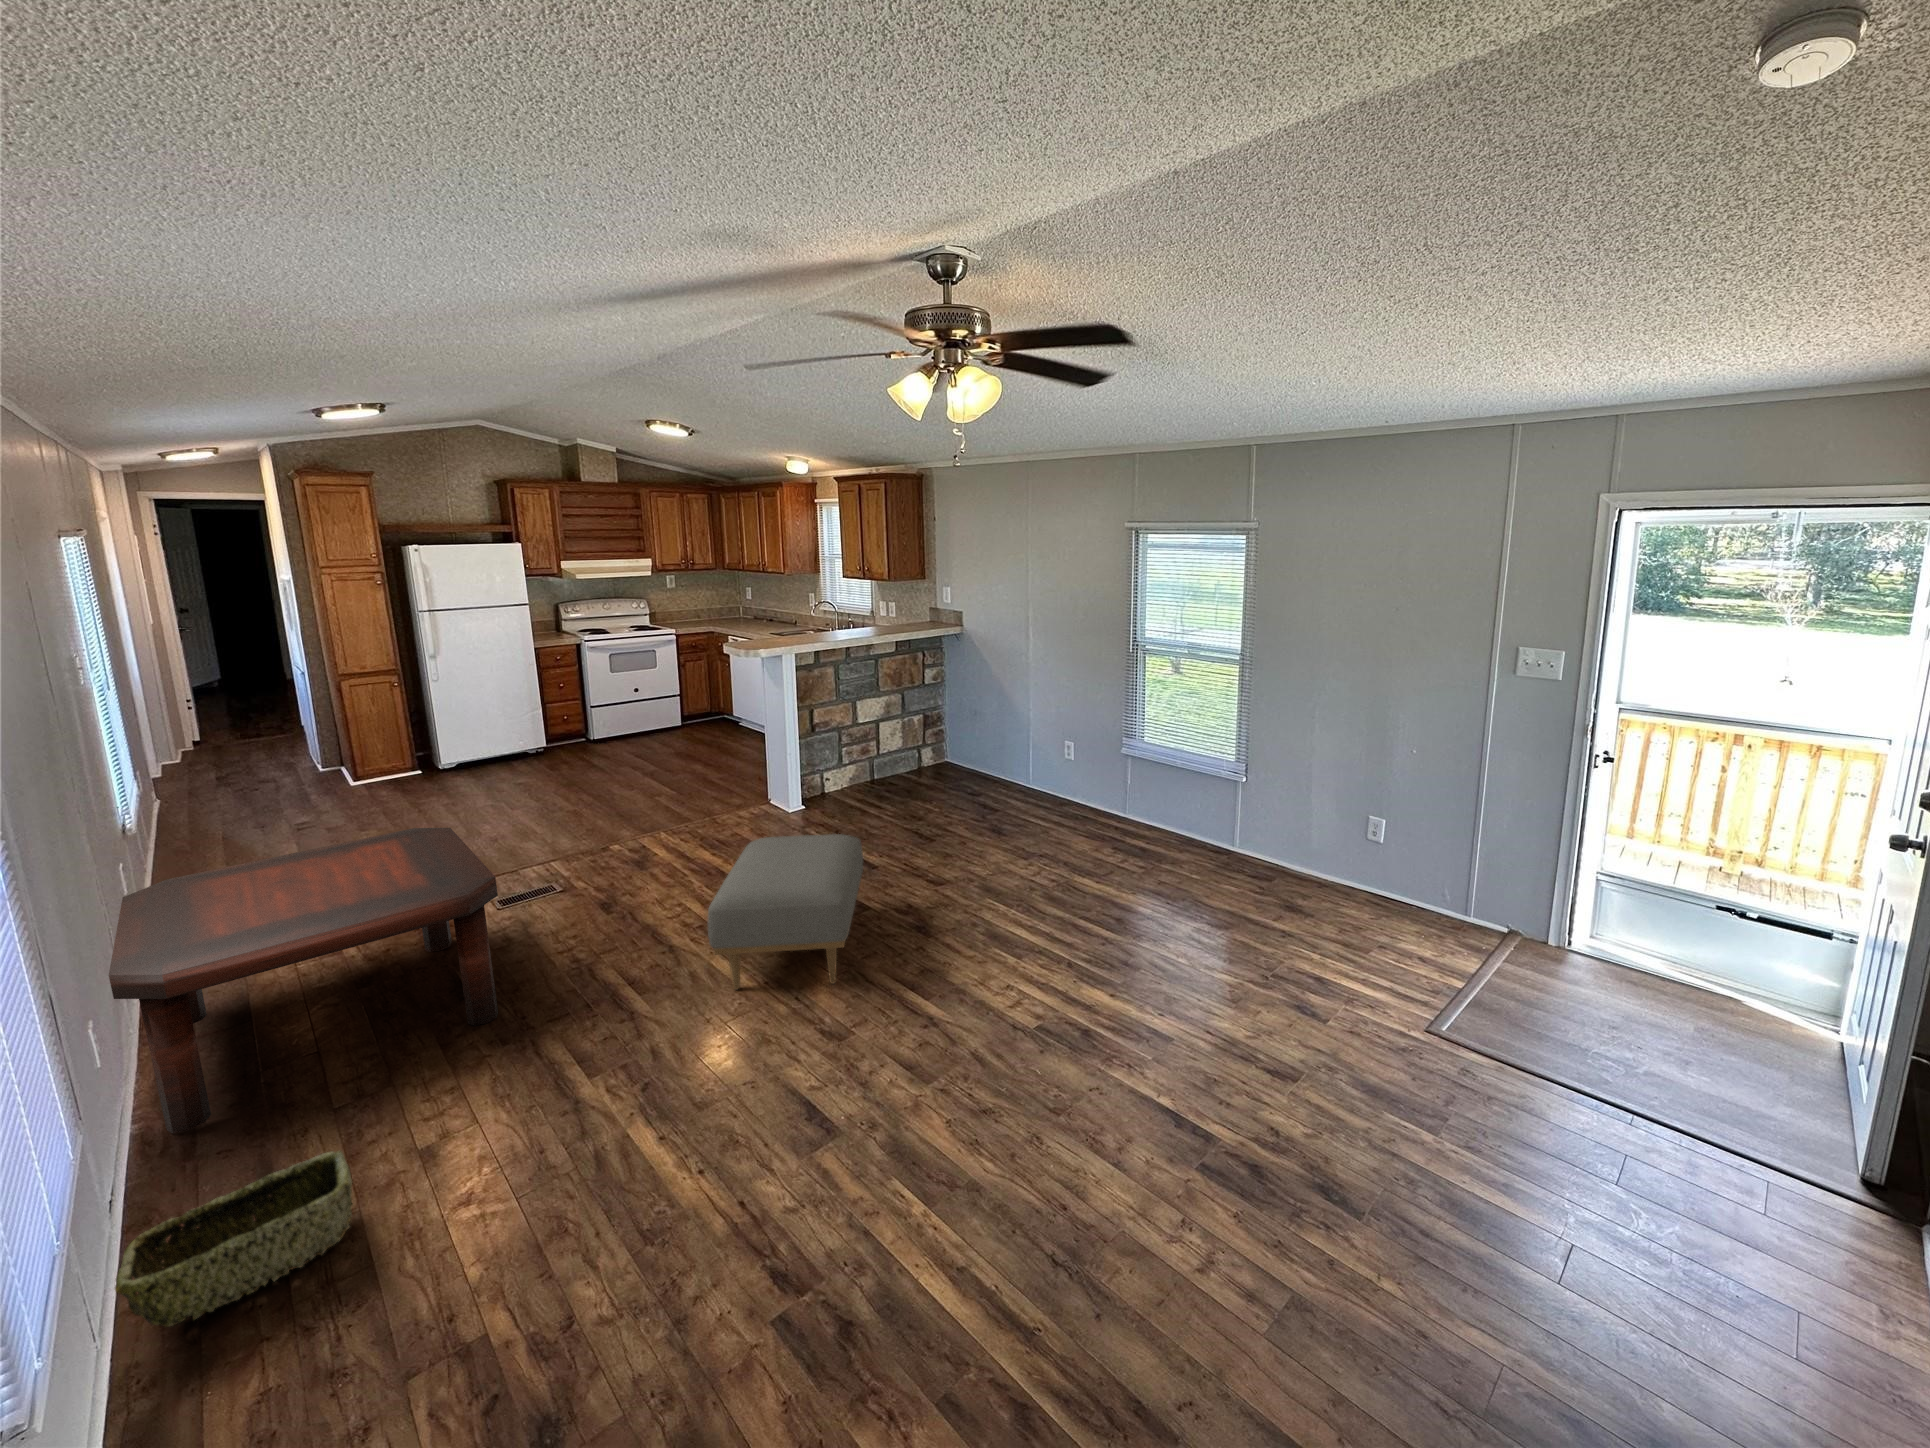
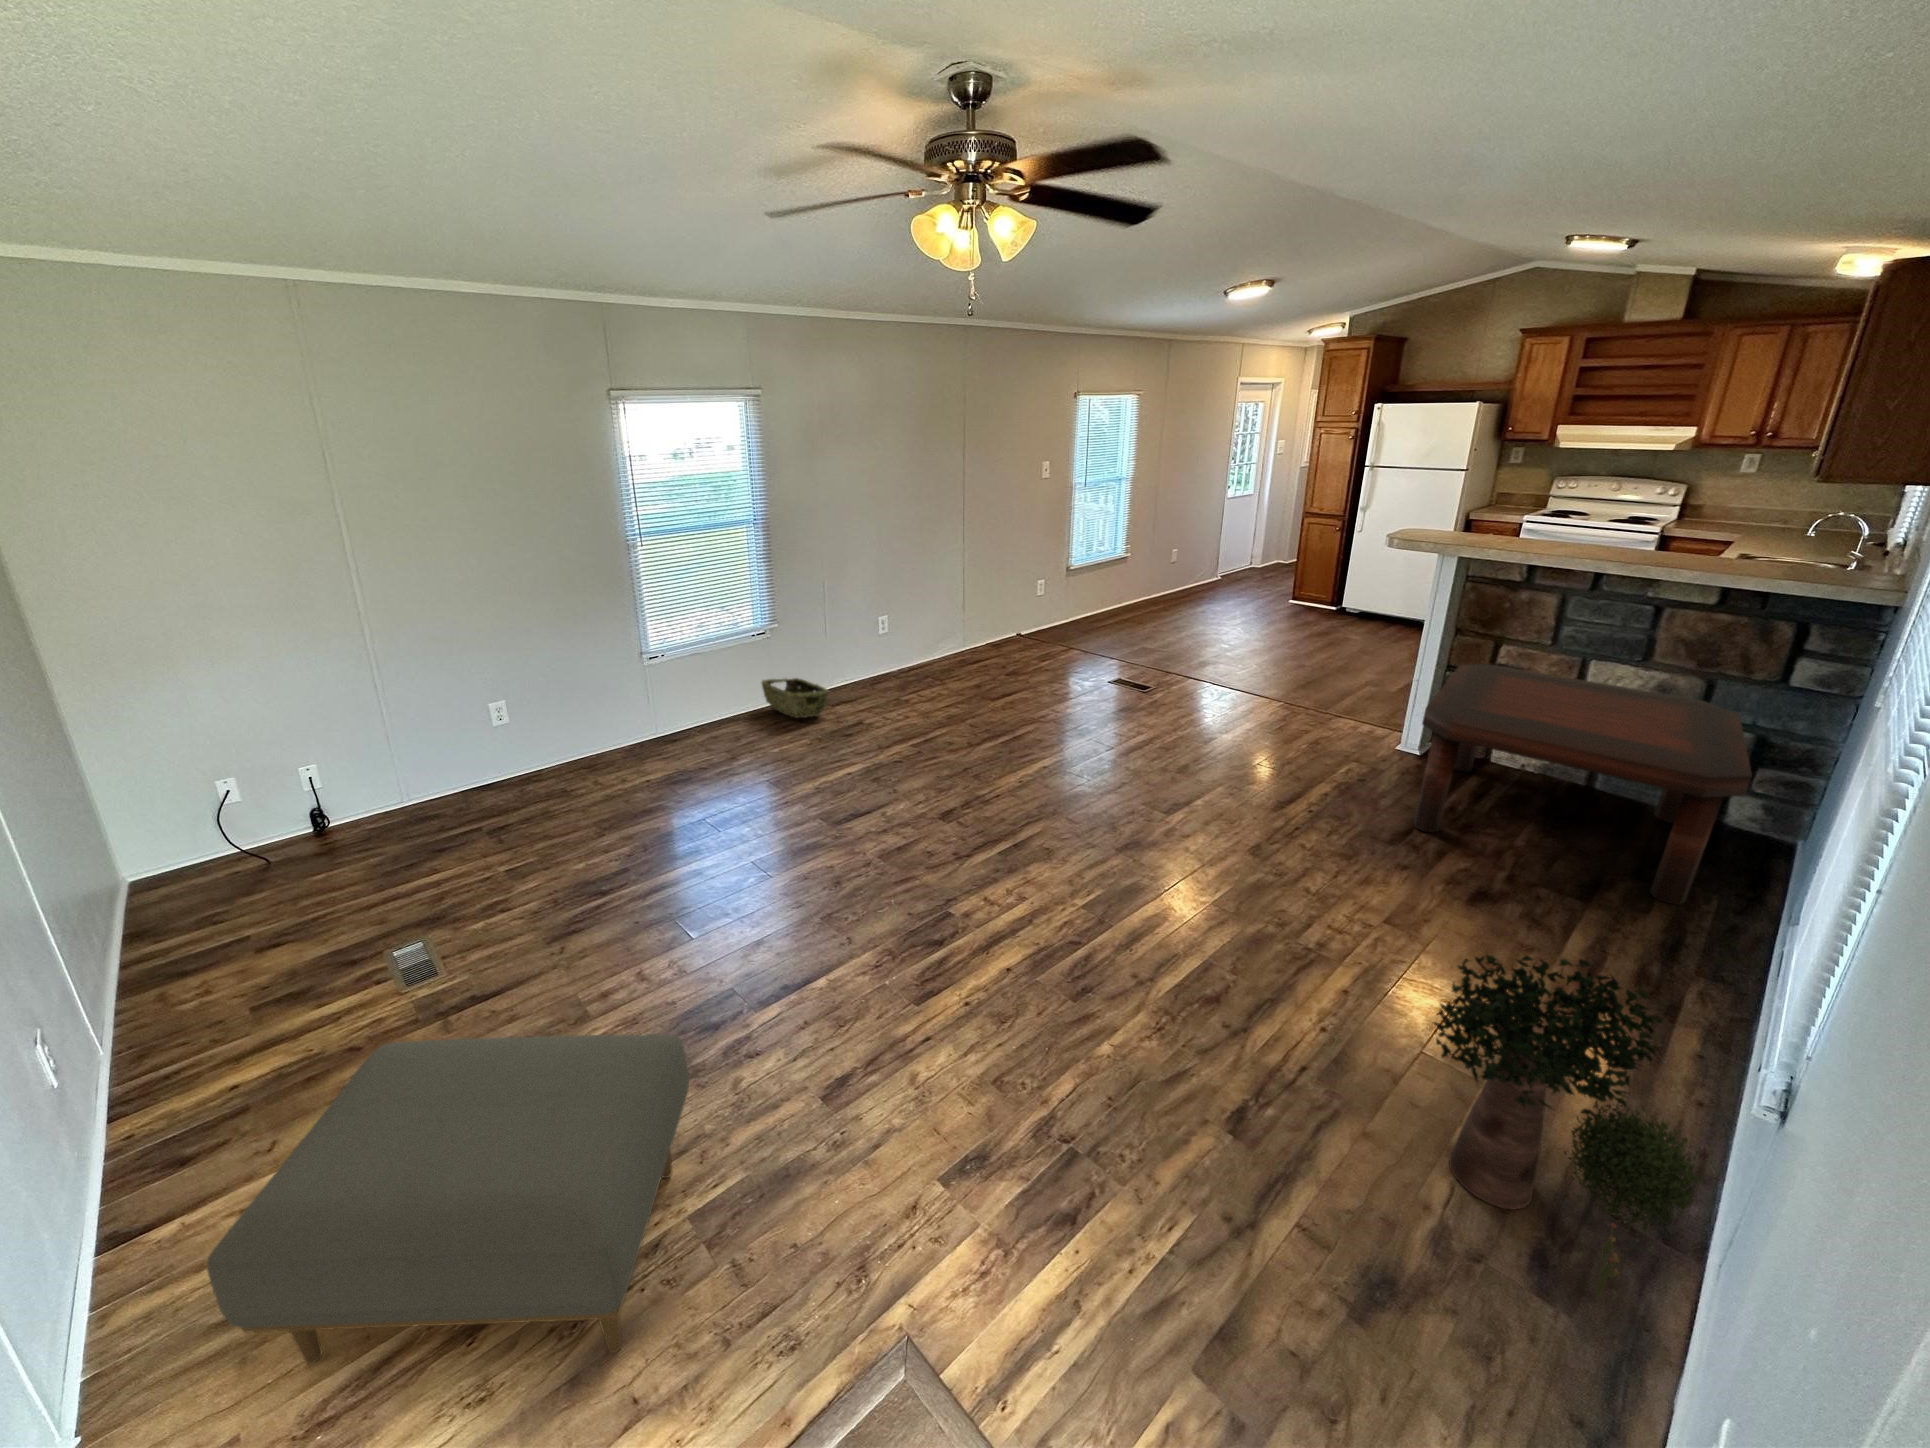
potted plant: none [1184,752,1277,880] -> present [1433,955,1702,1299]
coffee table: present [109,828,498,1133] -> present [1414,664,1752,905]
ottoman: present [708,834,863,989] -> present [207,1035,689,1364]

